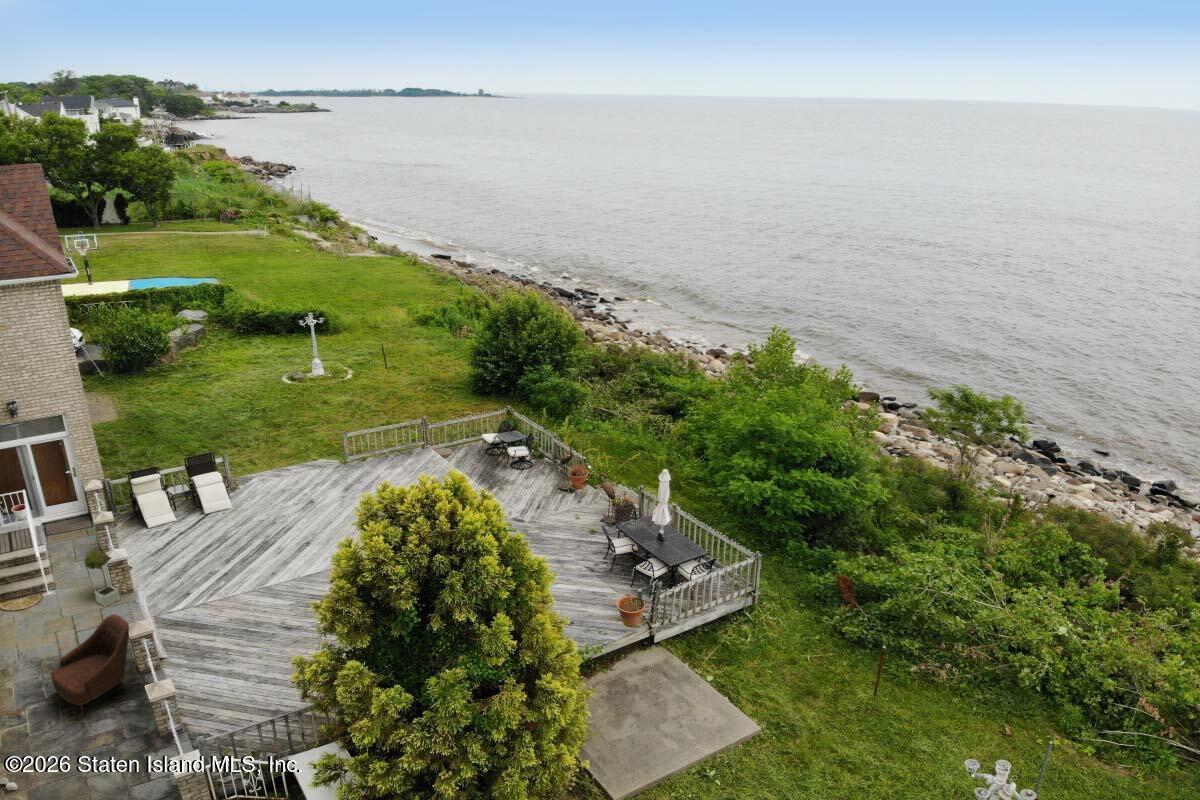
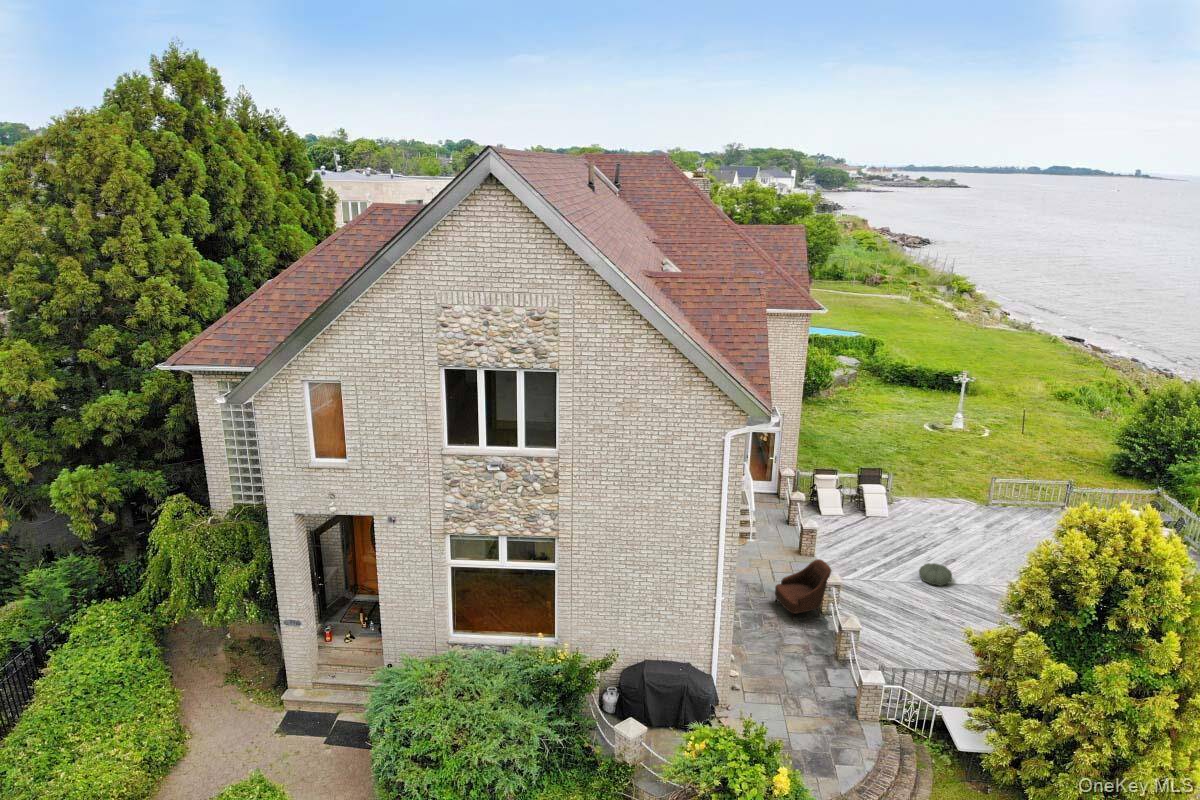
potted tree: present [84,550,120,607] -> none [795,515,812,559]
pouf: none [267,555,306,583] -> present [919,563,952,586]

